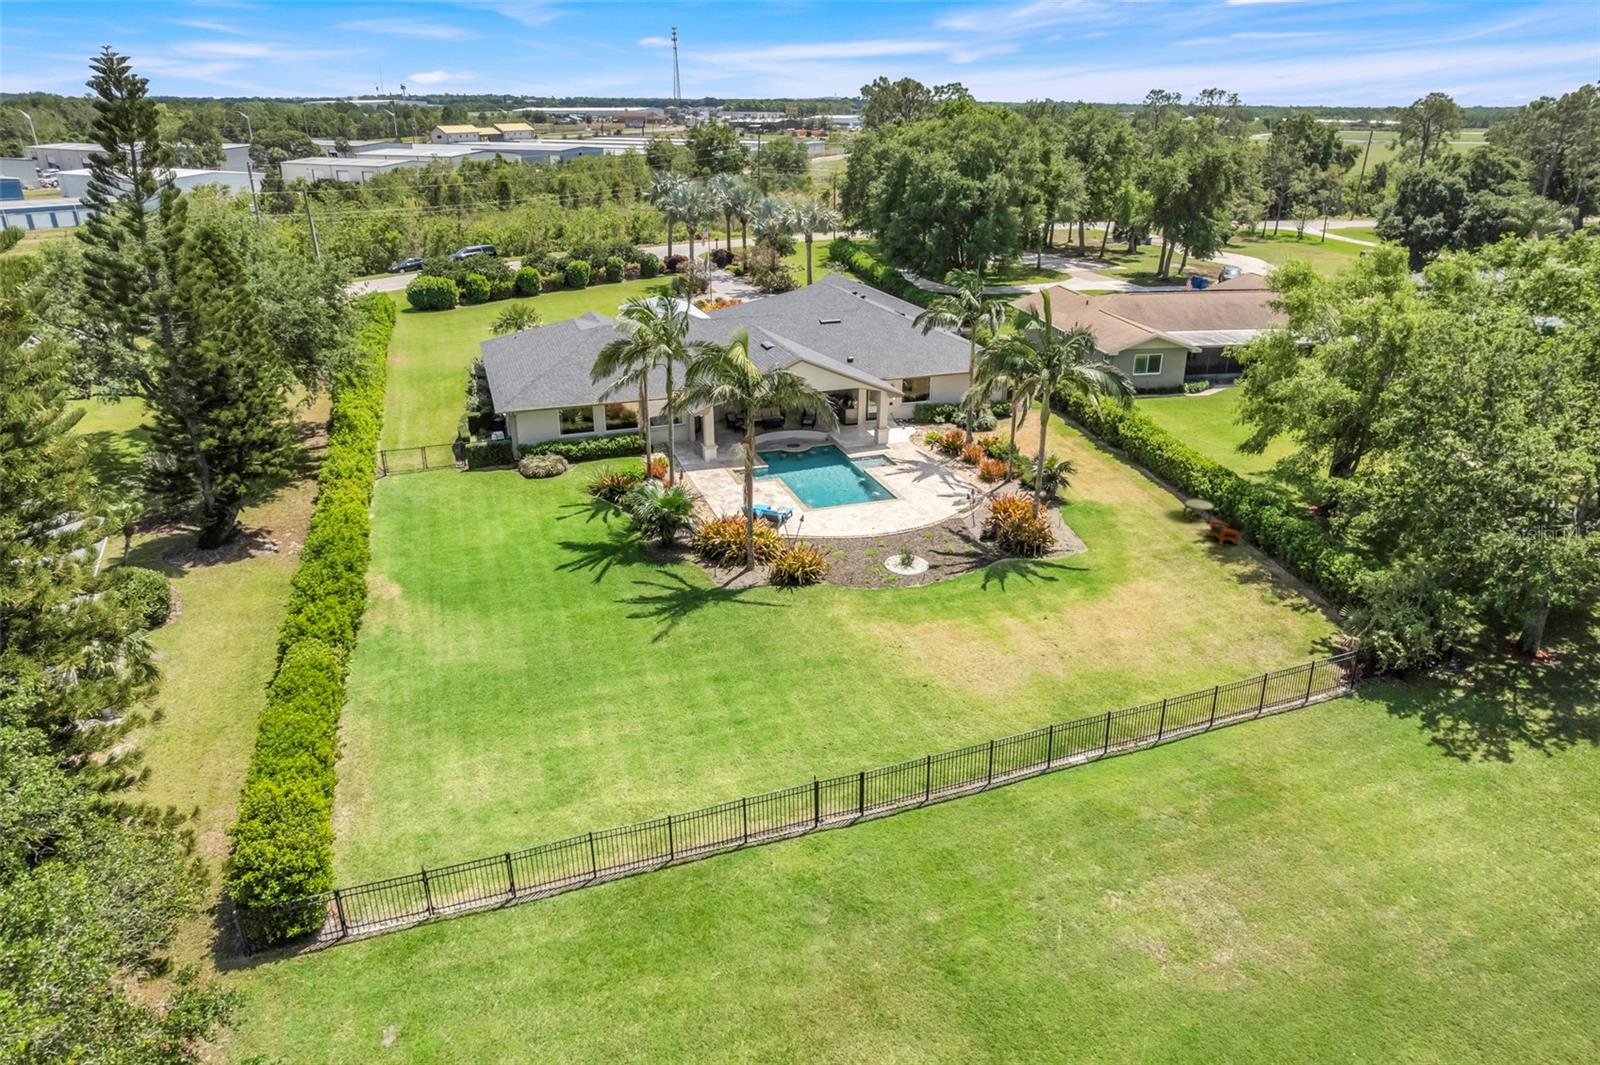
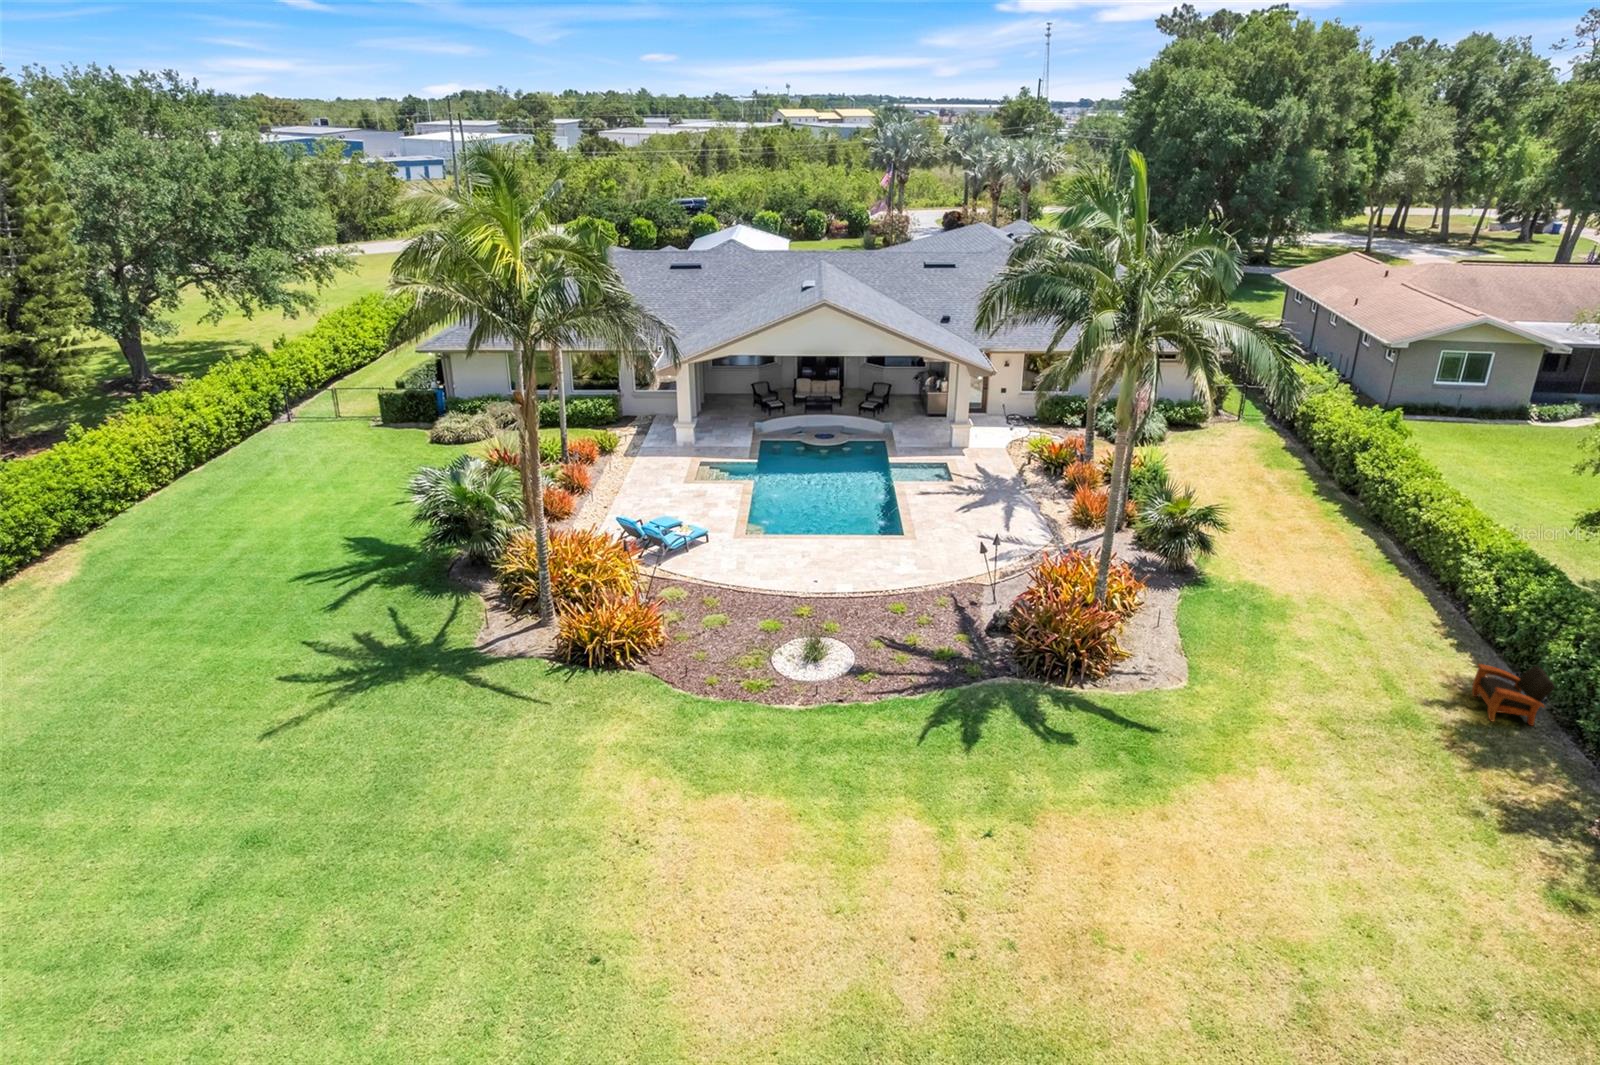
round table: present [1183,498,1215,522] -> none [1428,609,1501,666]

